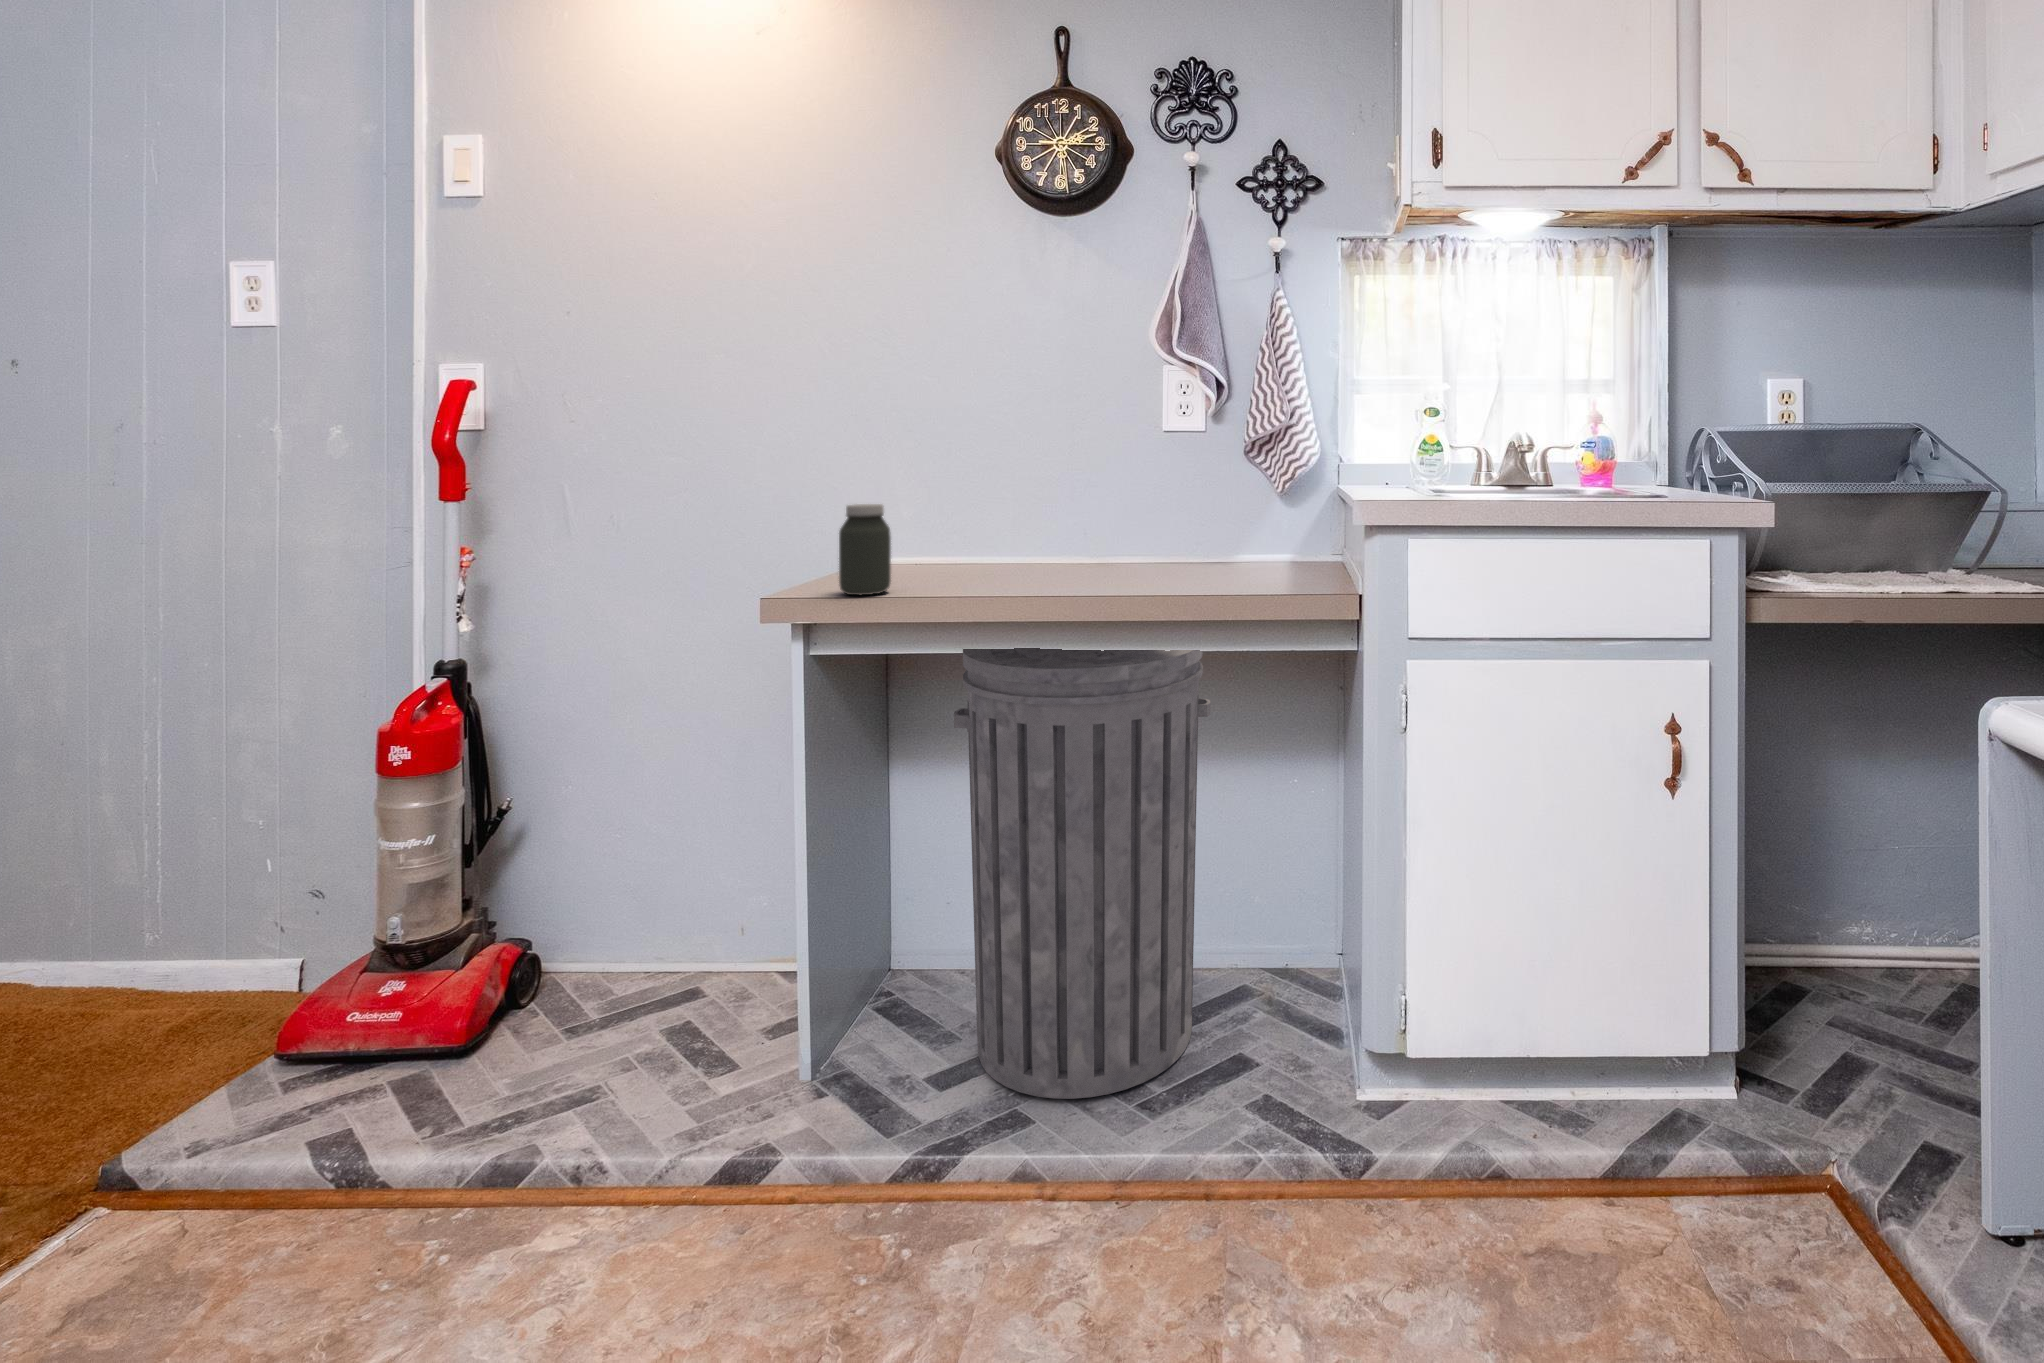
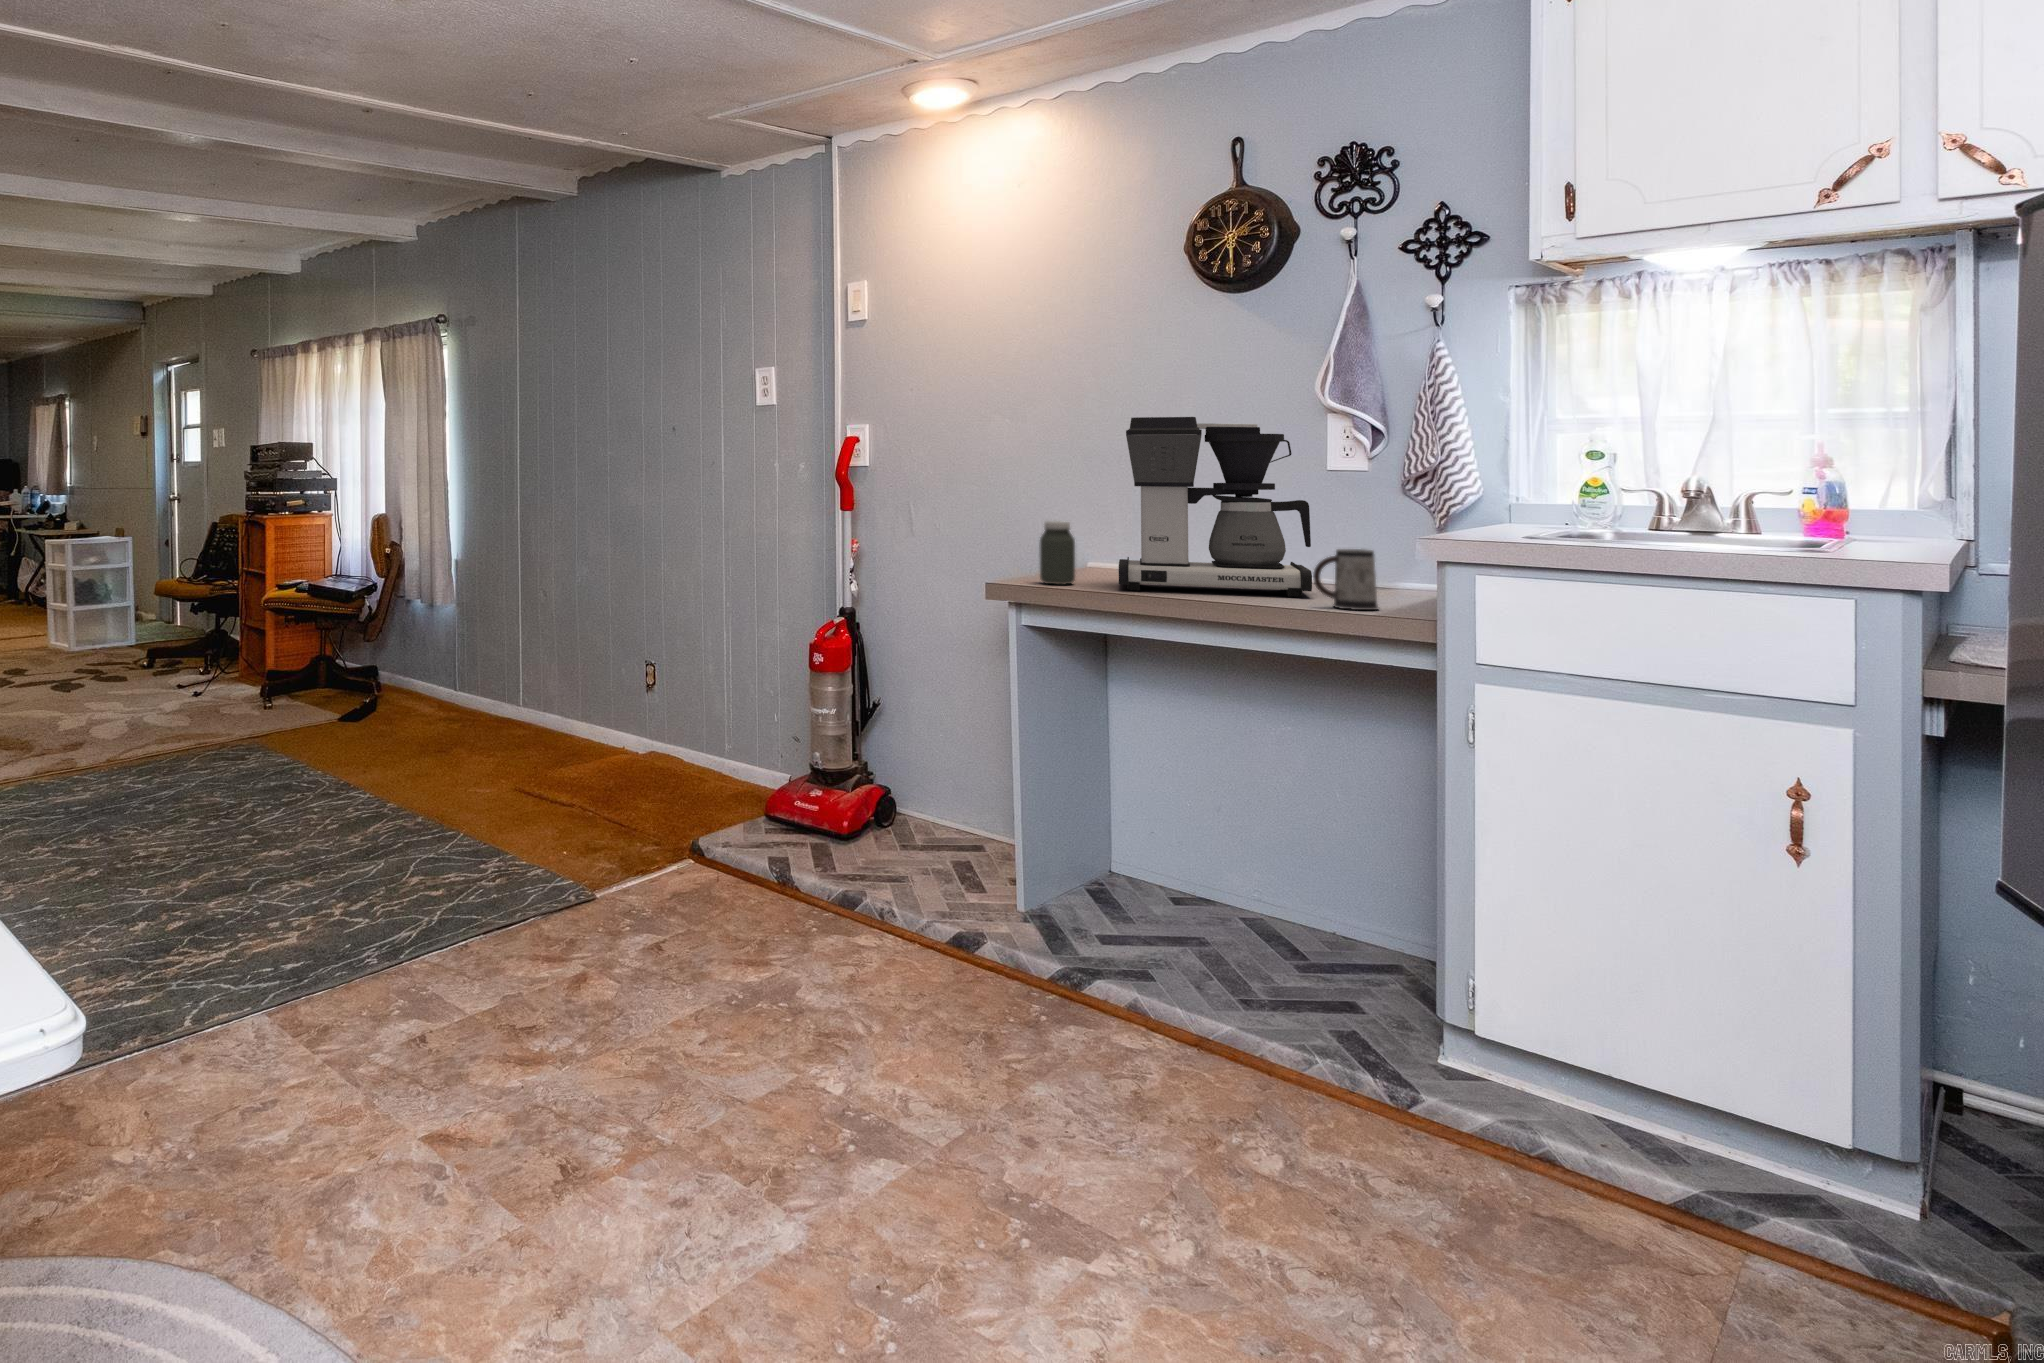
coffee maker: none [939,358,1179,593] -> present [1119,417,1312,597]
mug: none [1208,519,1269,591] -> present [1313,549,1378,610]
trash can: present [954,648,1210,1099] -> none [1122,623,1340,996]

